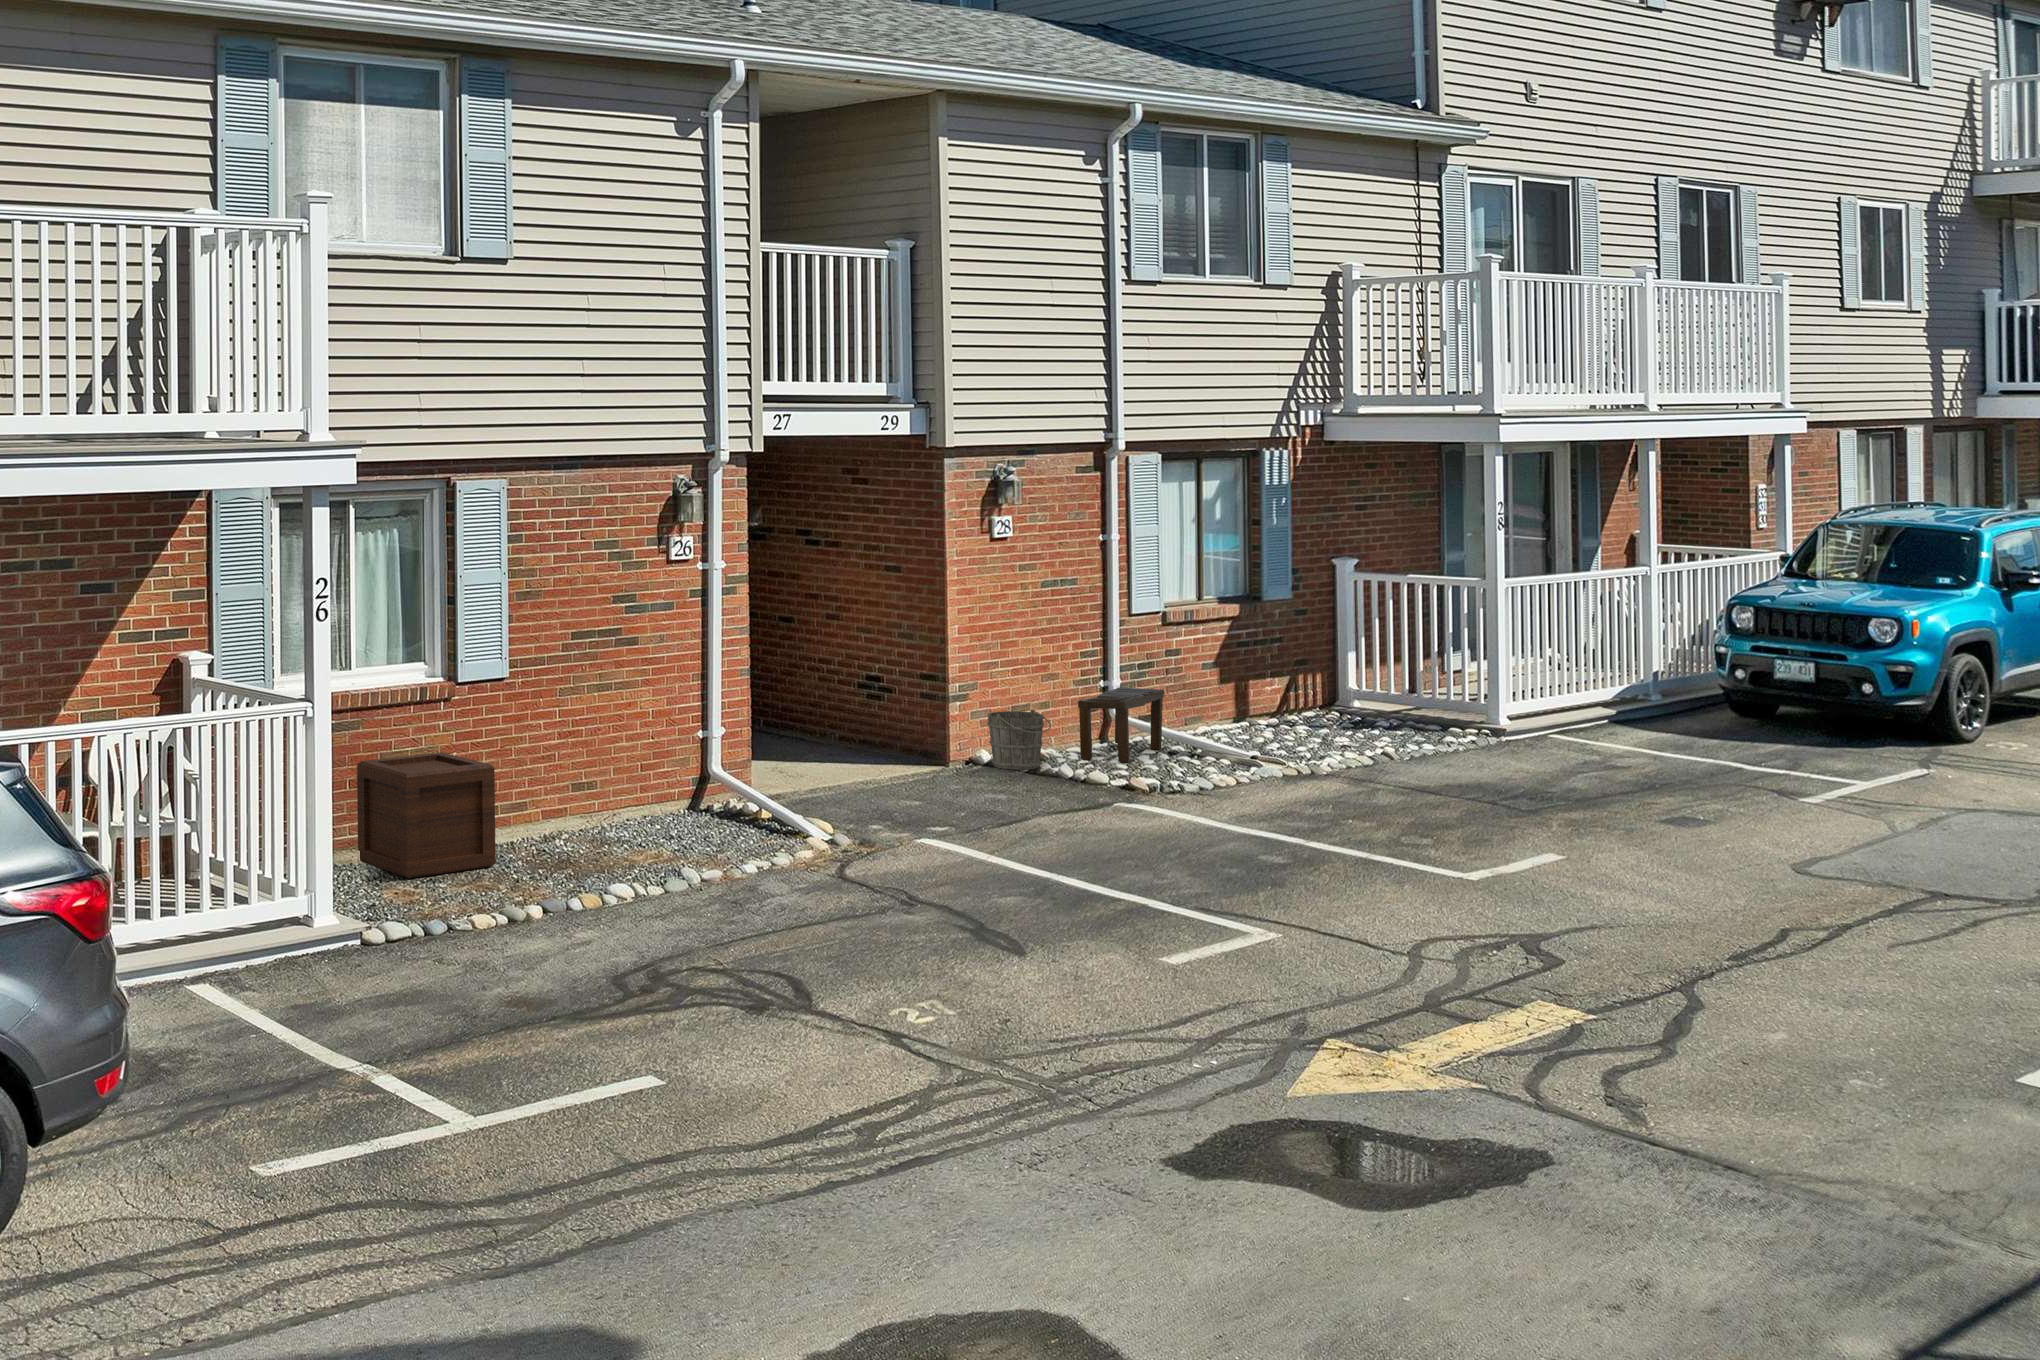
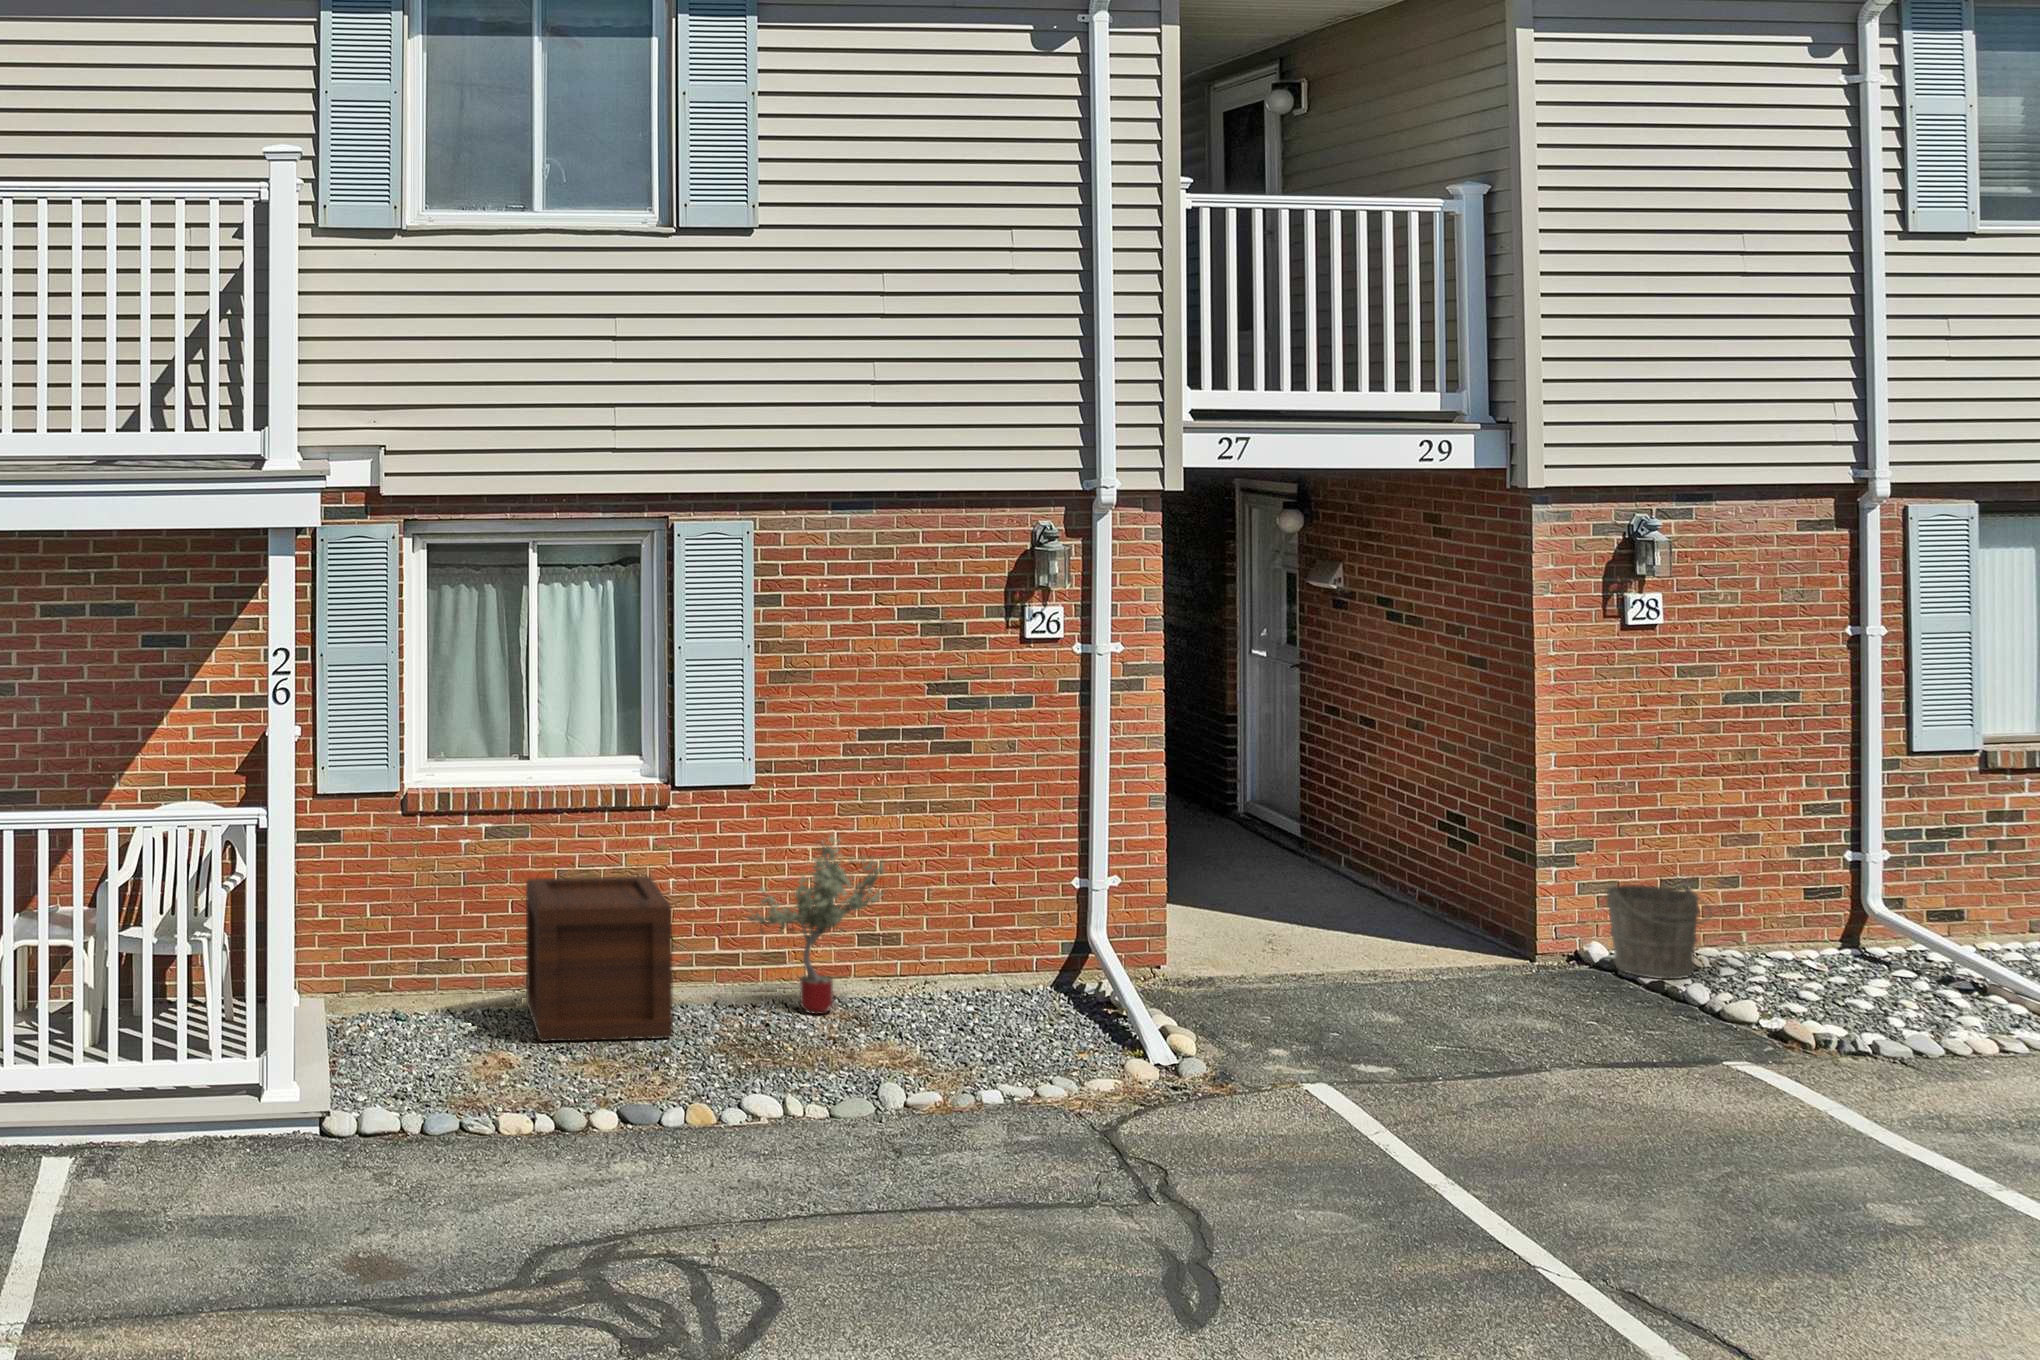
bench: present [1078,687,1165,762] -> none [1775,864,1954,986]
potted tree: none [516,710,607,843] -> present [748,837,883,1014]

